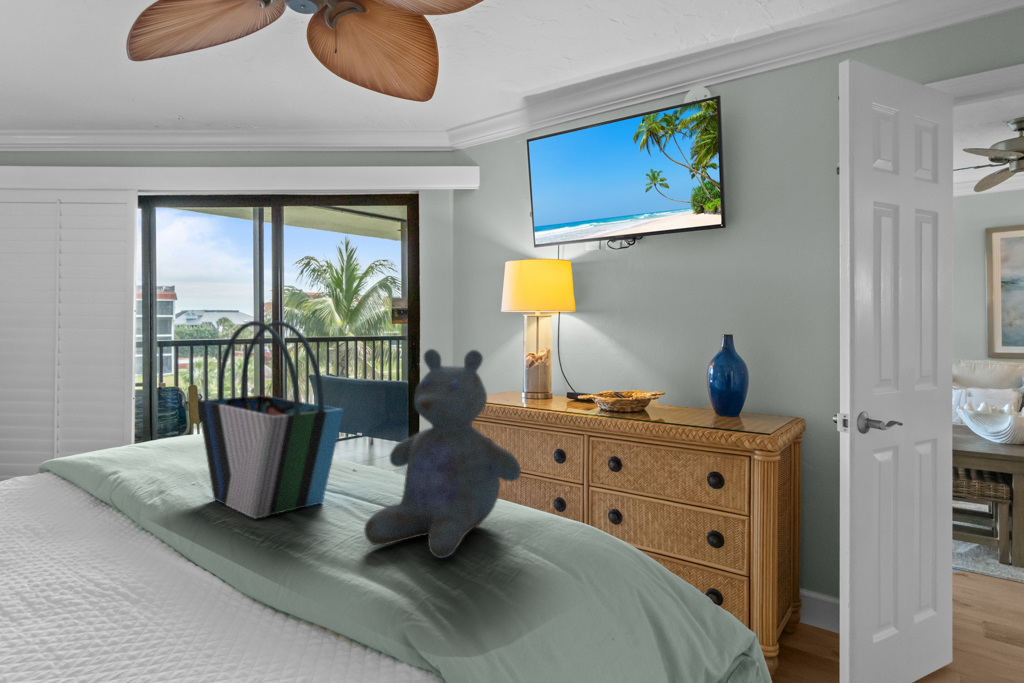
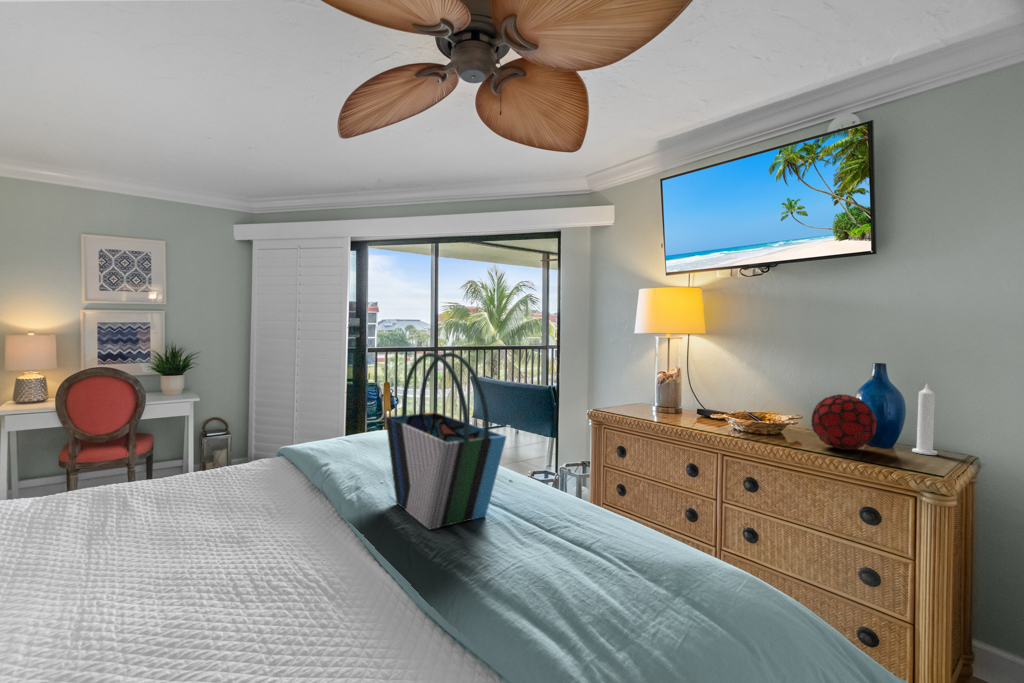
stuffed bear: present [364,349,521,558] -> none [526,387,680,602]
candle: none [761,353,781,422] -> present [912,384,937,455]
decorative orb: none [671,367,729,422] -> present [811,394,877,450]

